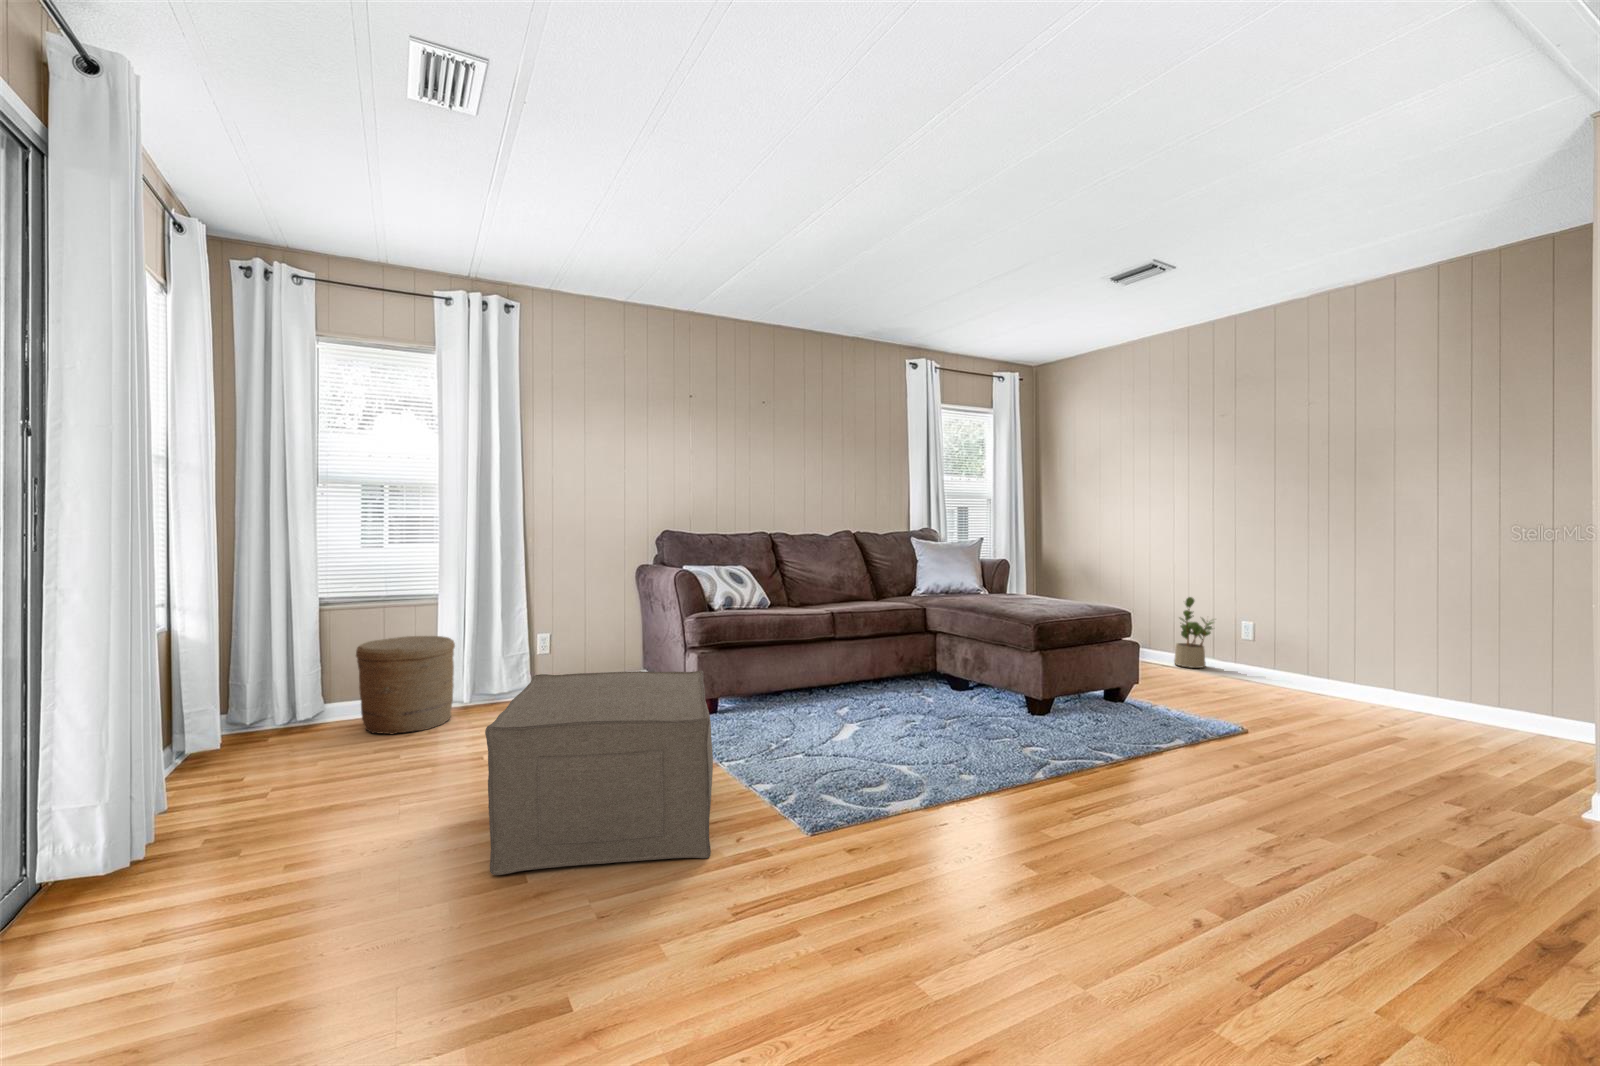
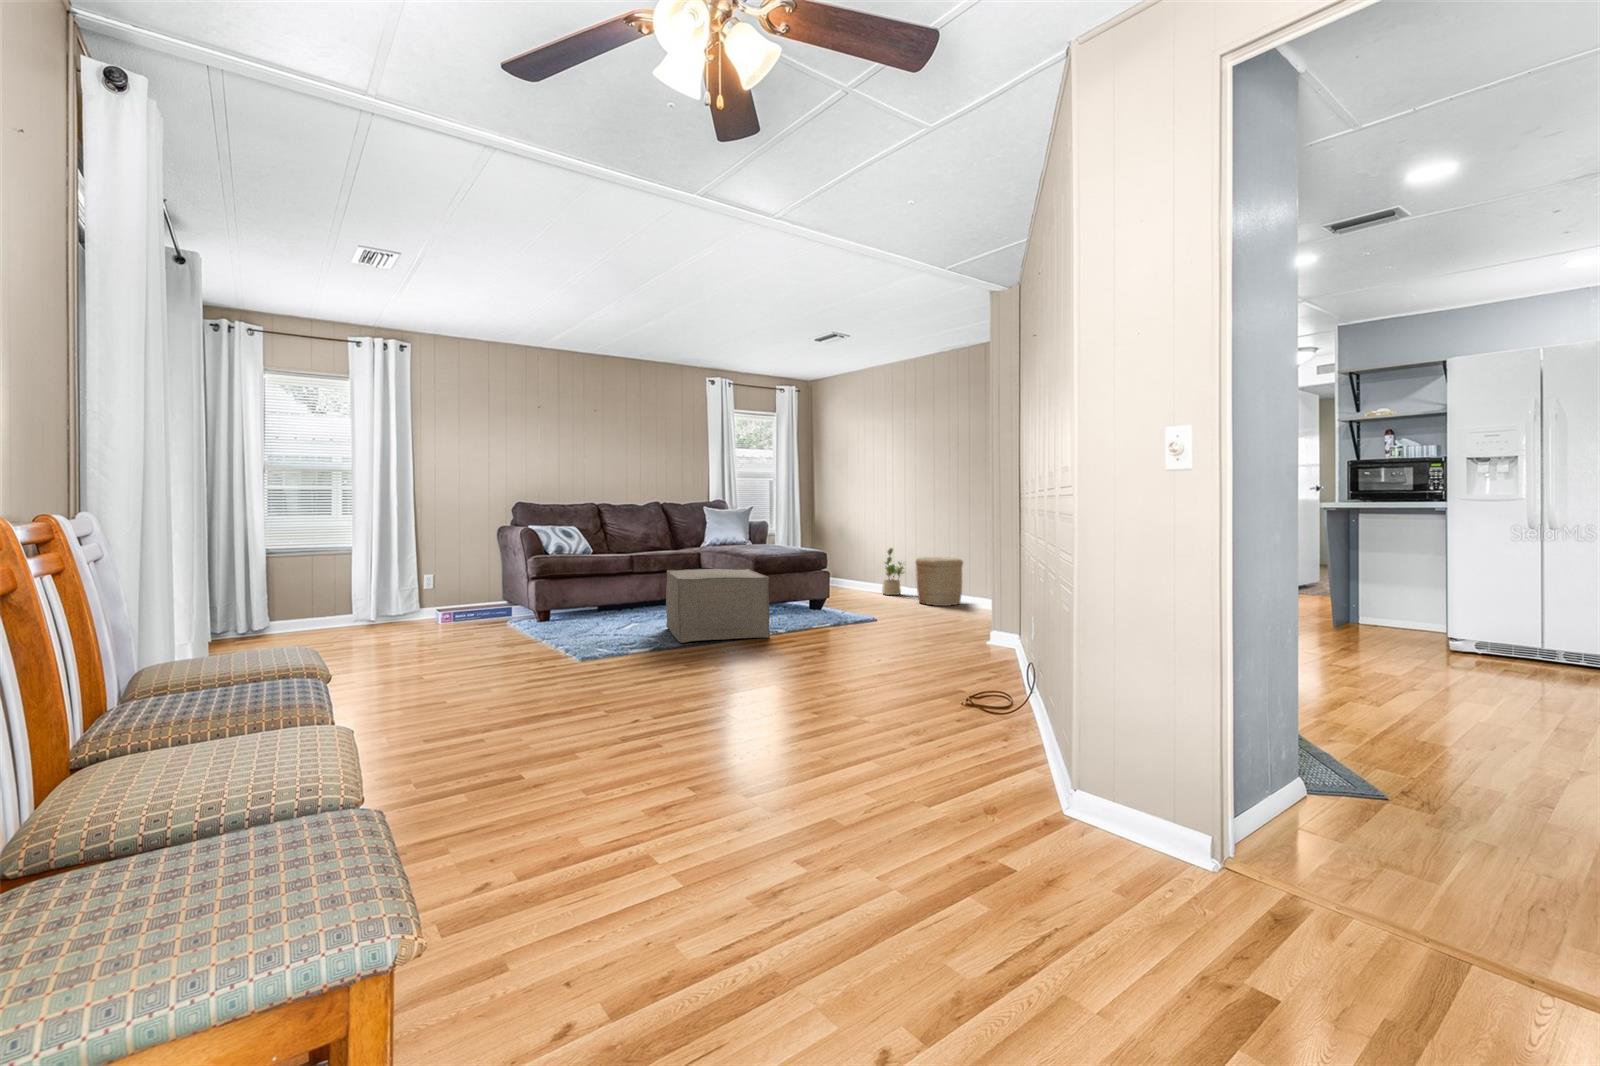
woven basket: present [356,636,455,734] -> present [916,557,963,606]
ottoman: present [485,671,713,875] -> present [666,568,770,643]

